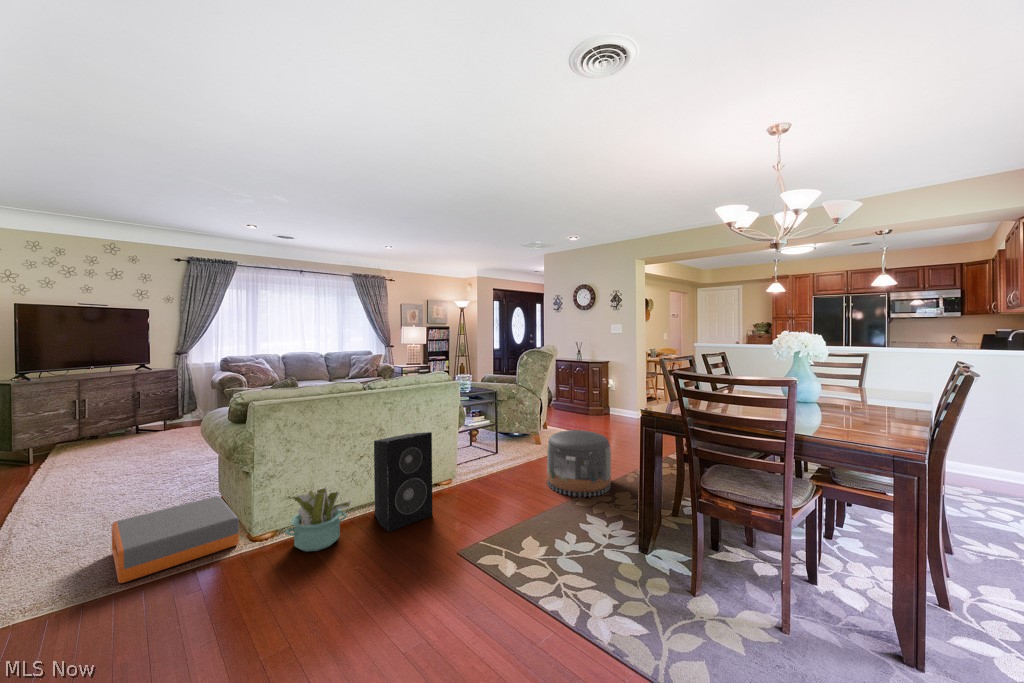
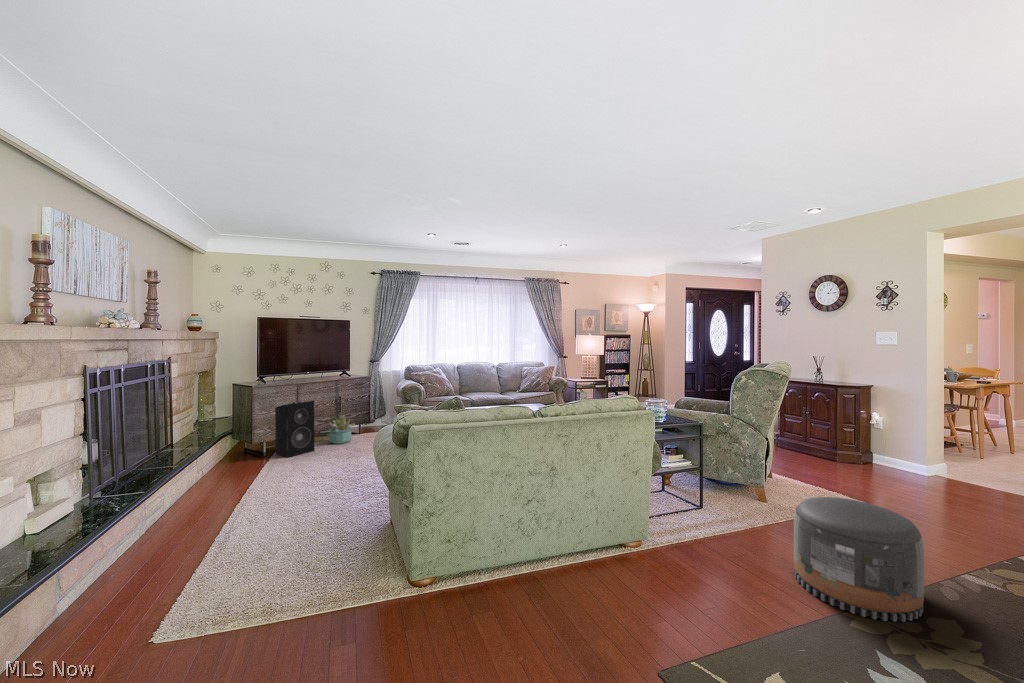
speaker: present [374,432,433,532] -> present [275,401,315,457]
decorative plant: present [285,488,351,552] -> present [327,416,355,444]
storage box: present [112,496,239,583] -> none [287,521,398,611]

